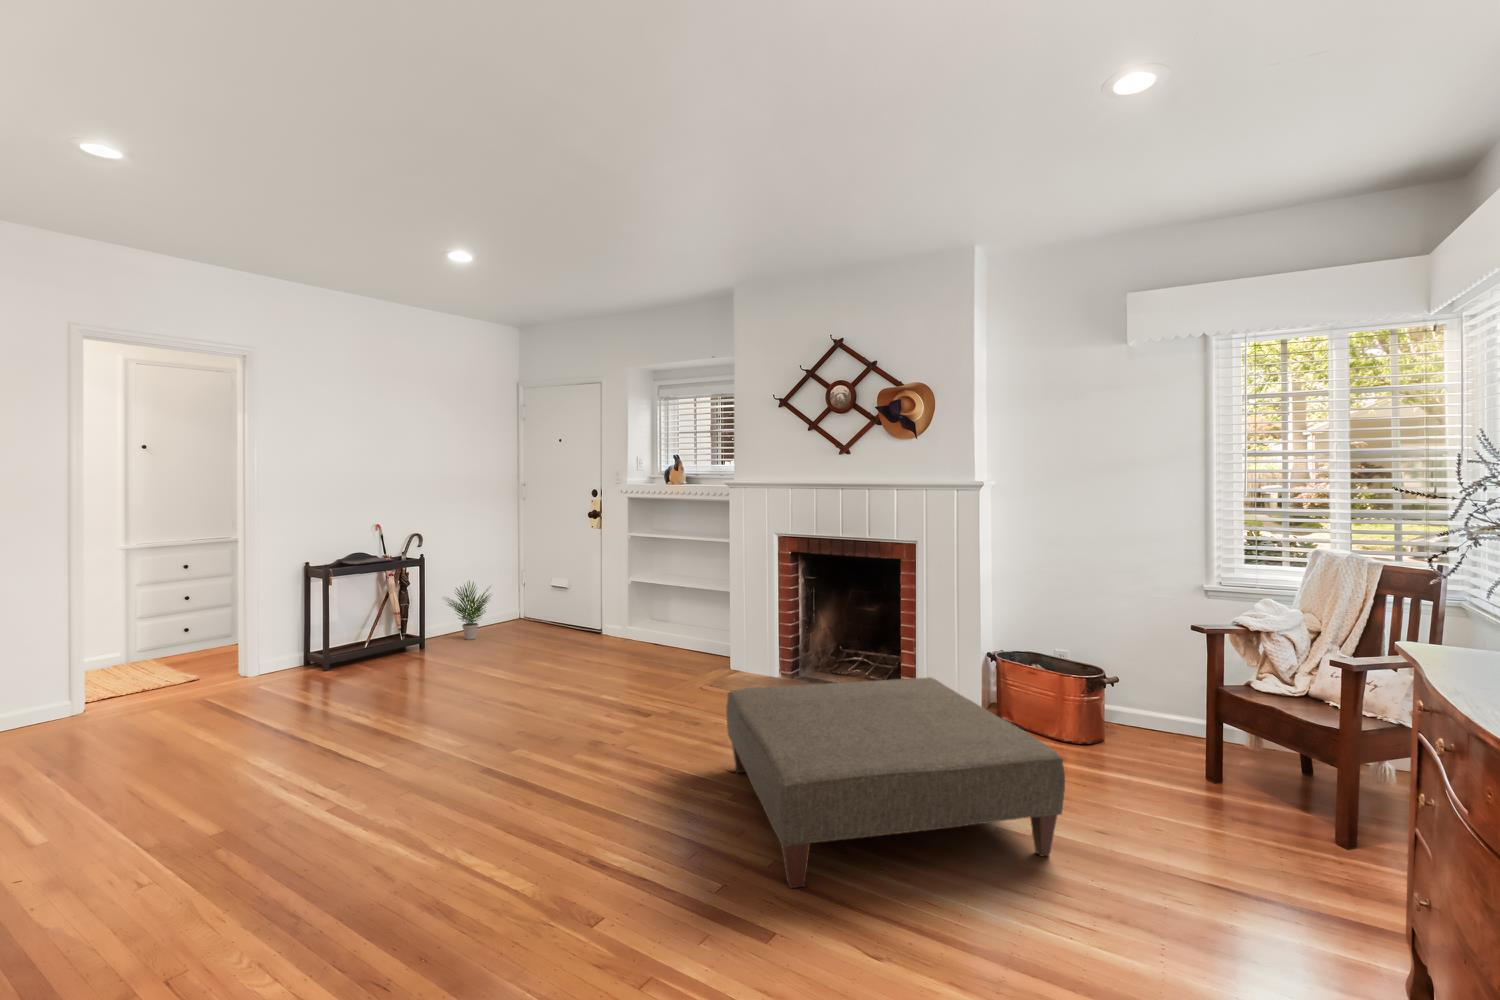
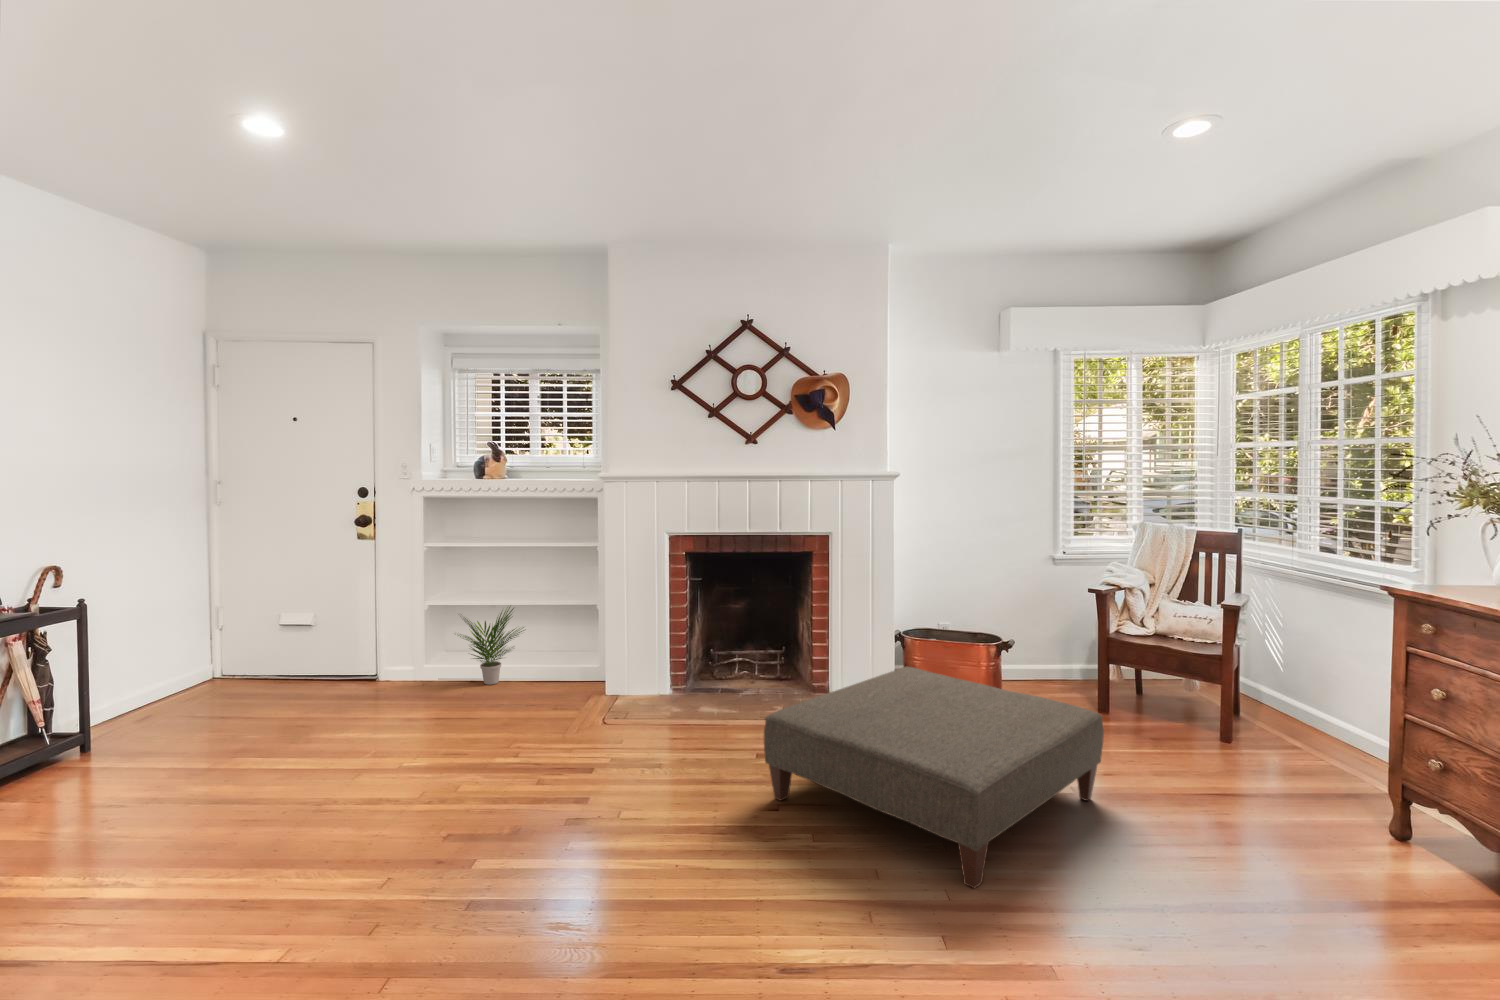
potted plant: present [445,581,490,640] -> present [458,607,524,685]

